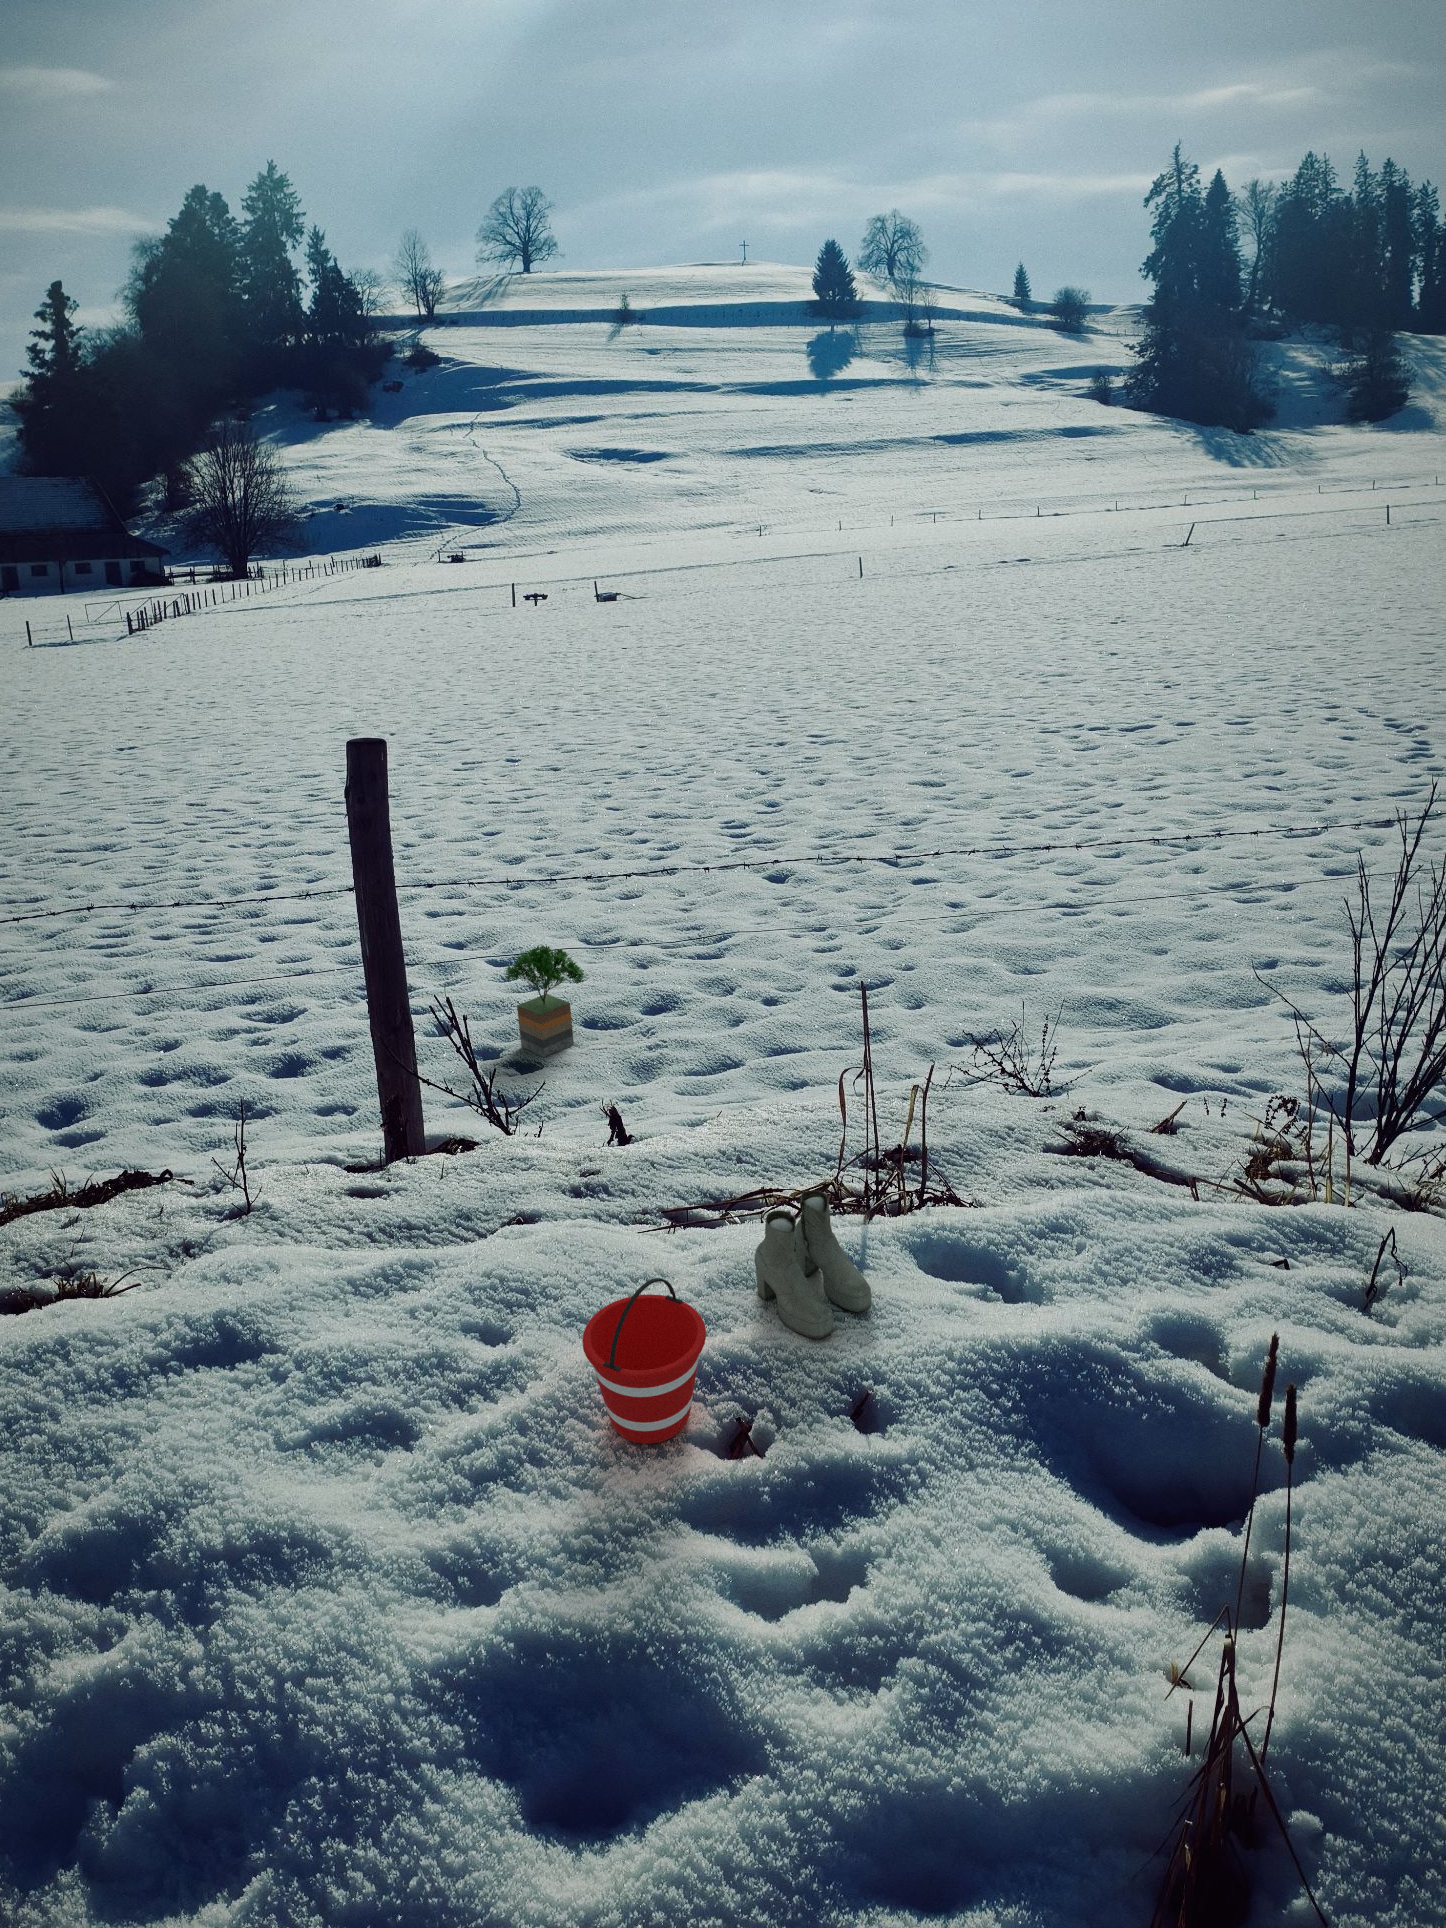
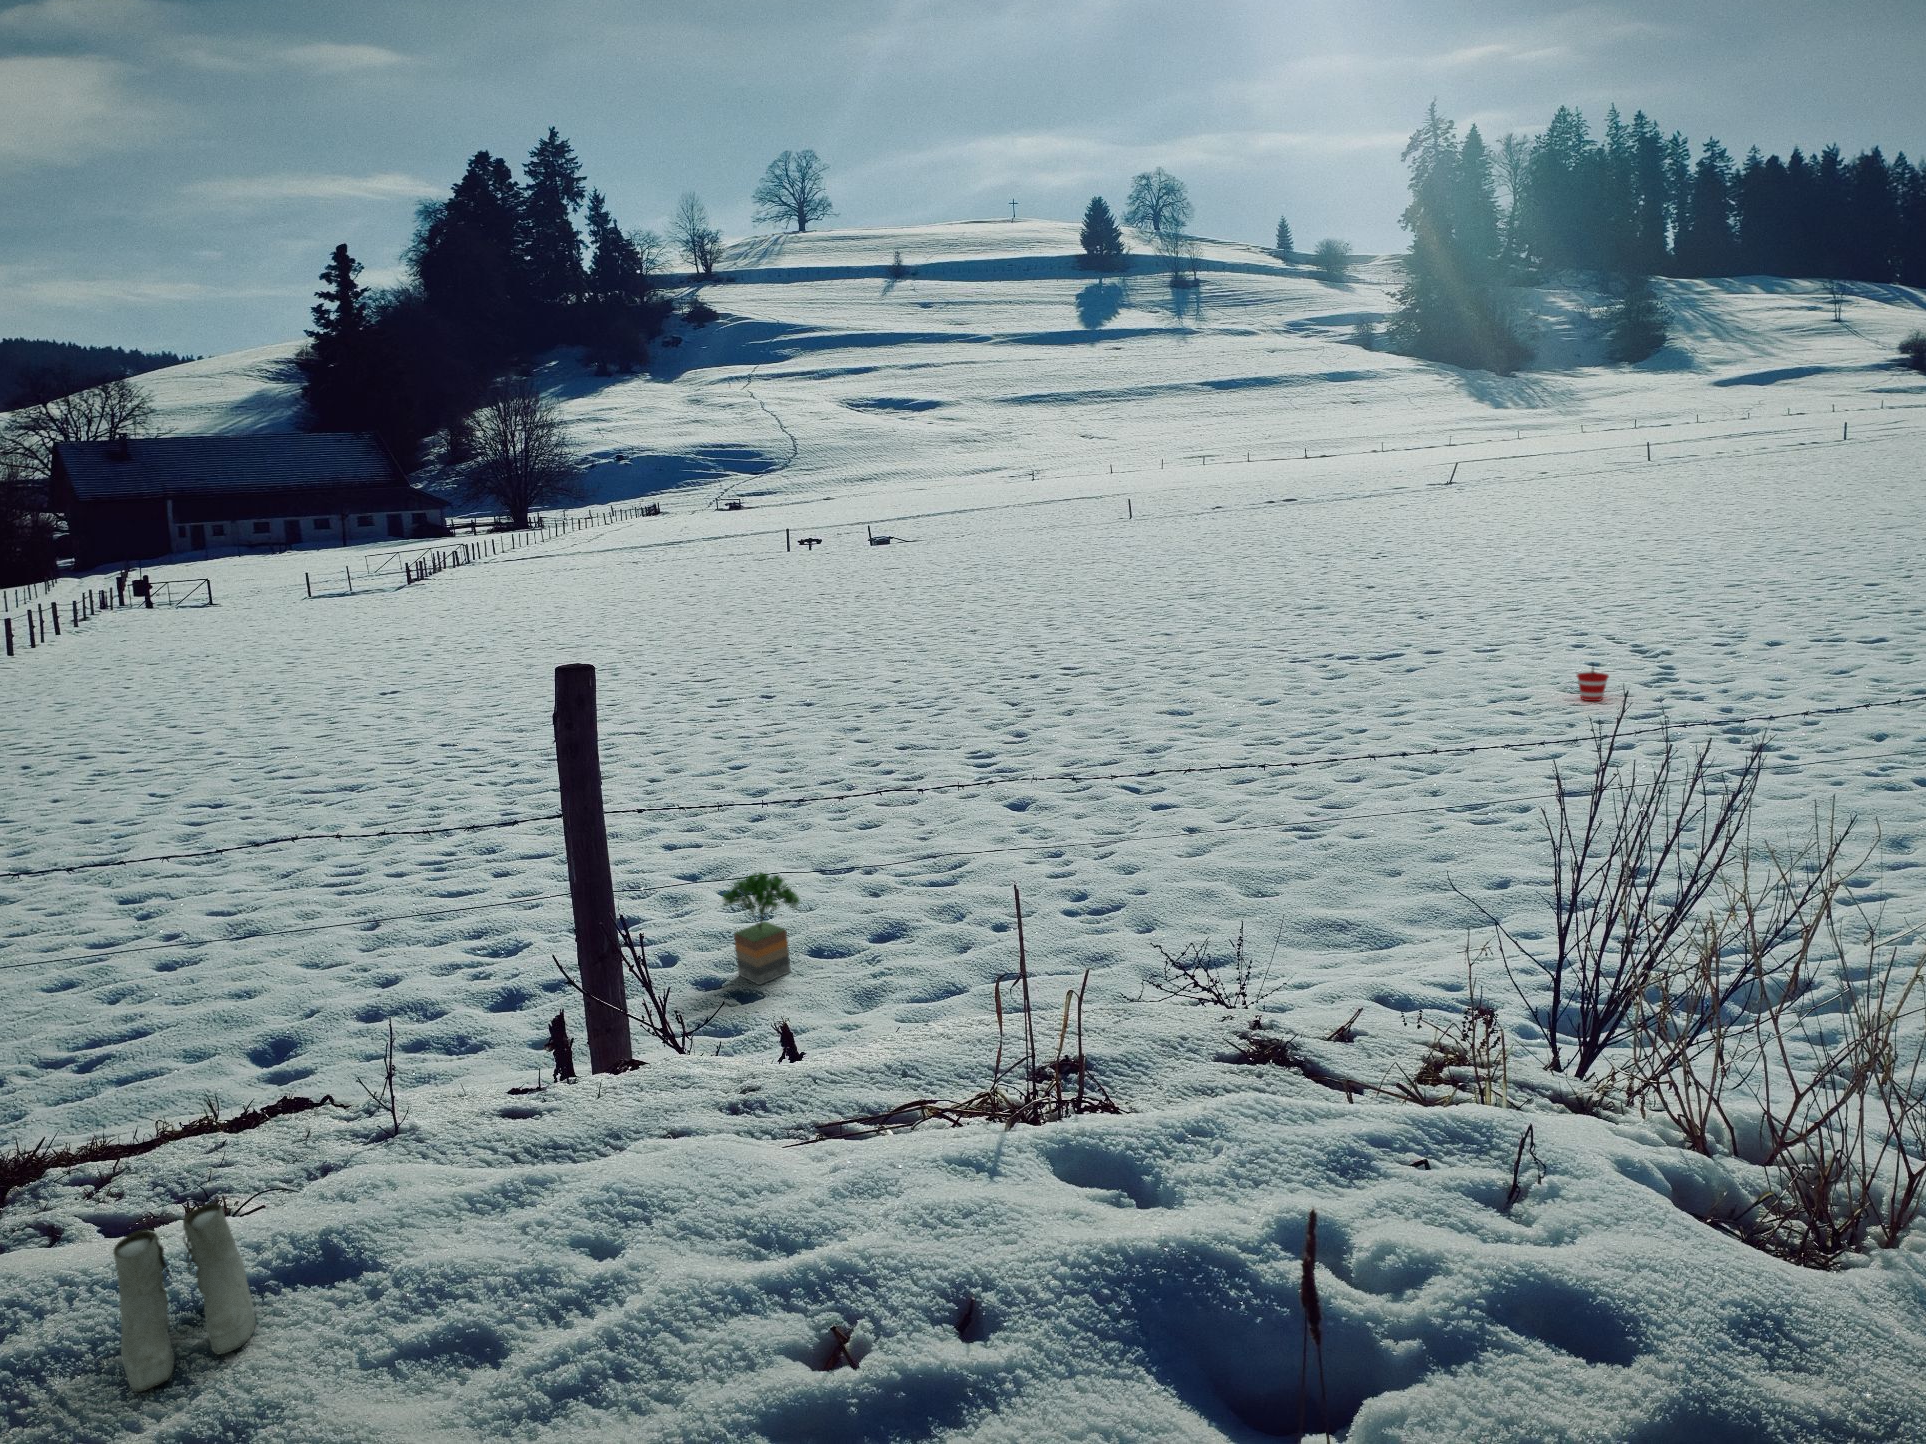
boots: present [754,1190,872,1339] -> present [113,1203,256,1392]
bucket: present [582,1278,706,1444] -> present [1577,664,1609,701]

